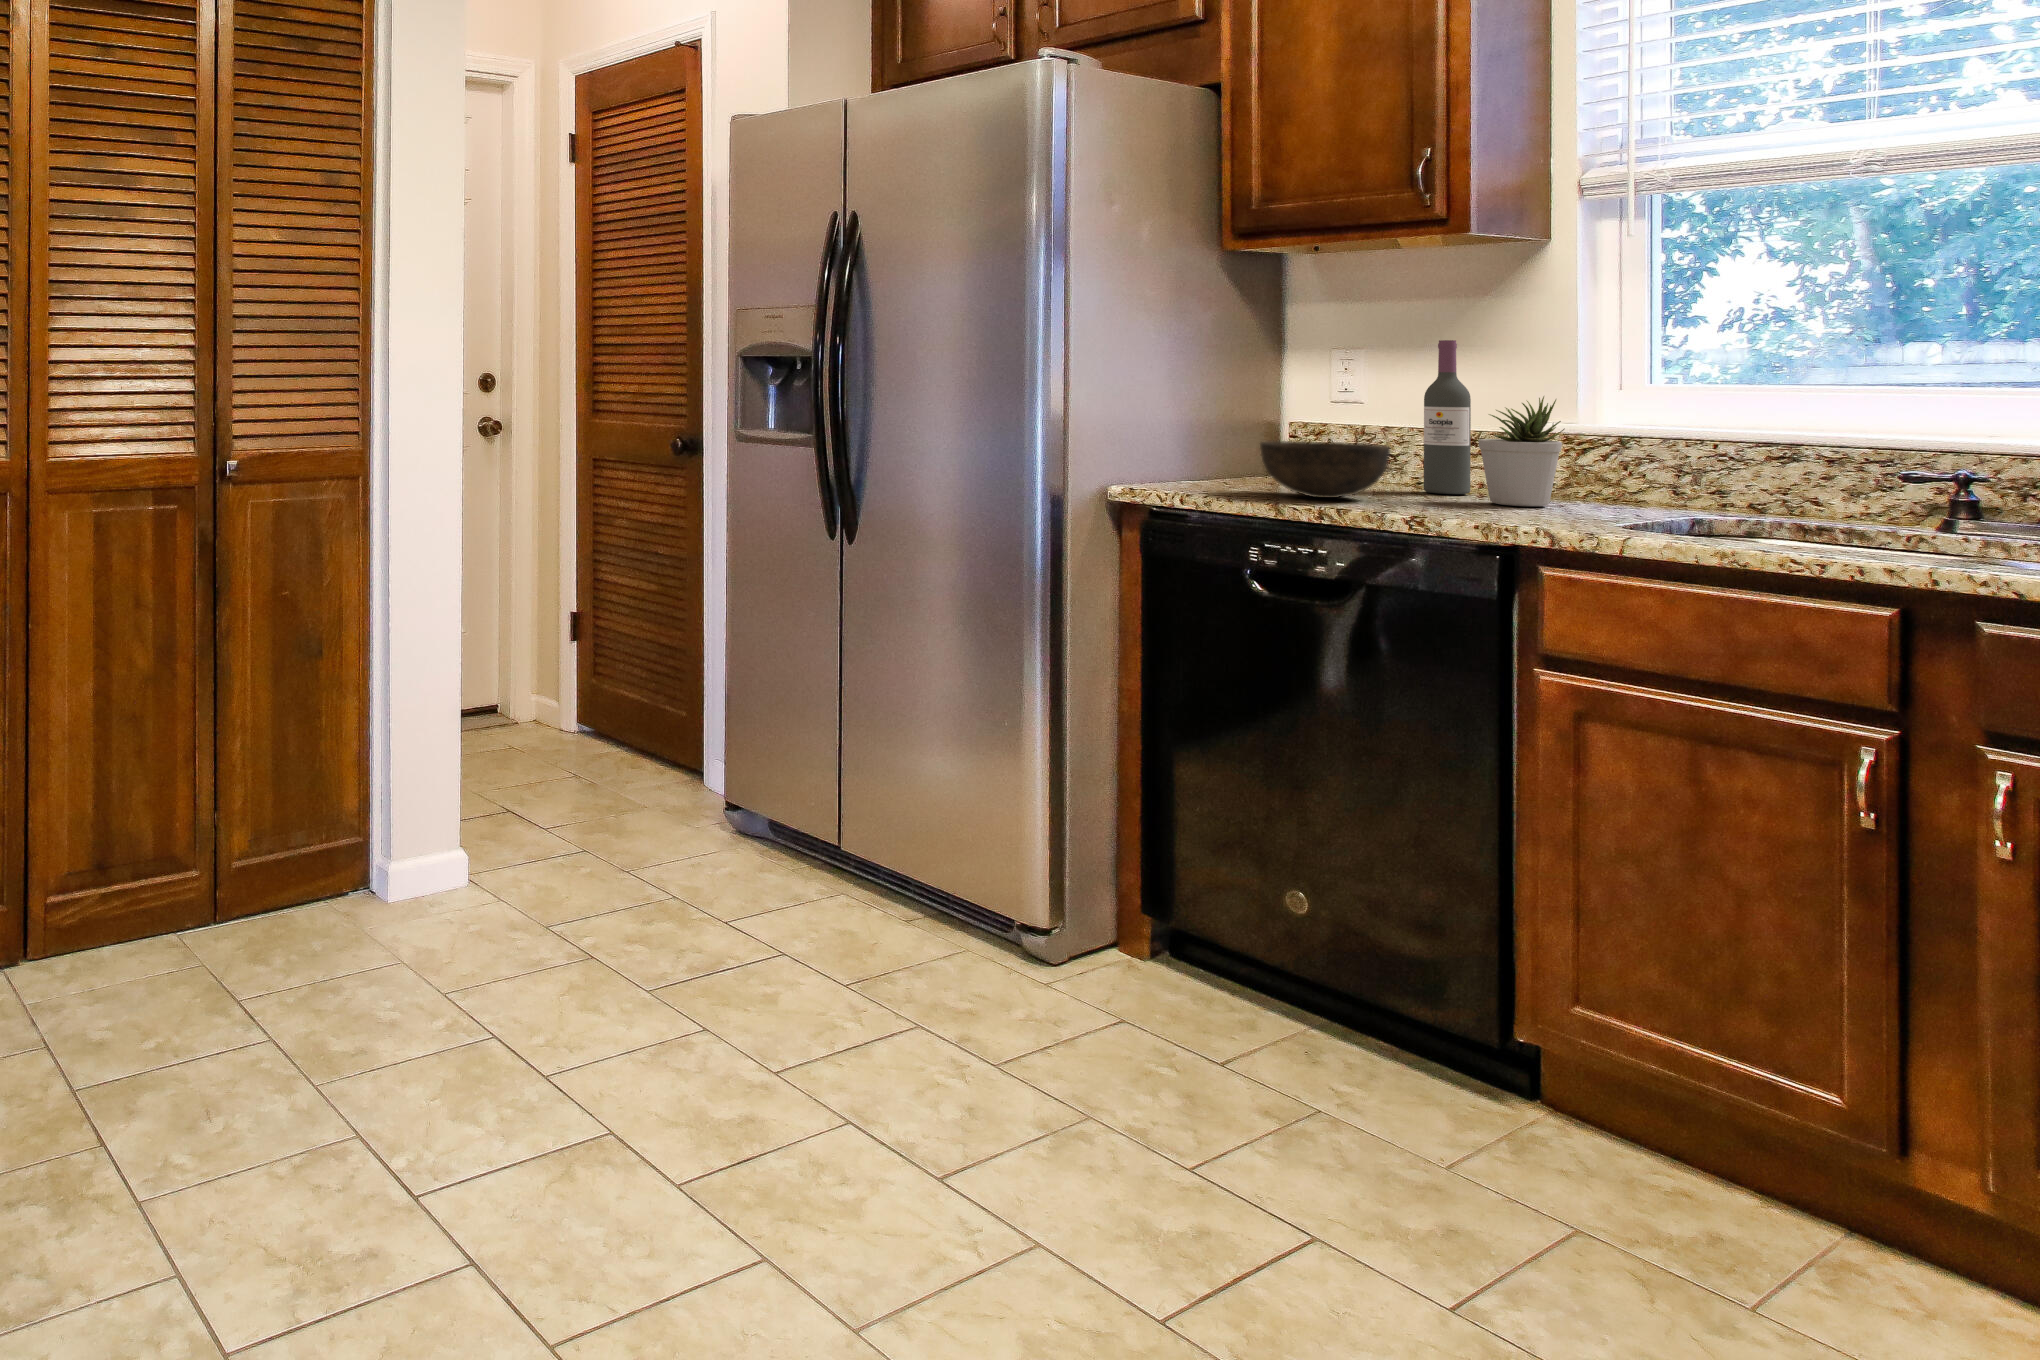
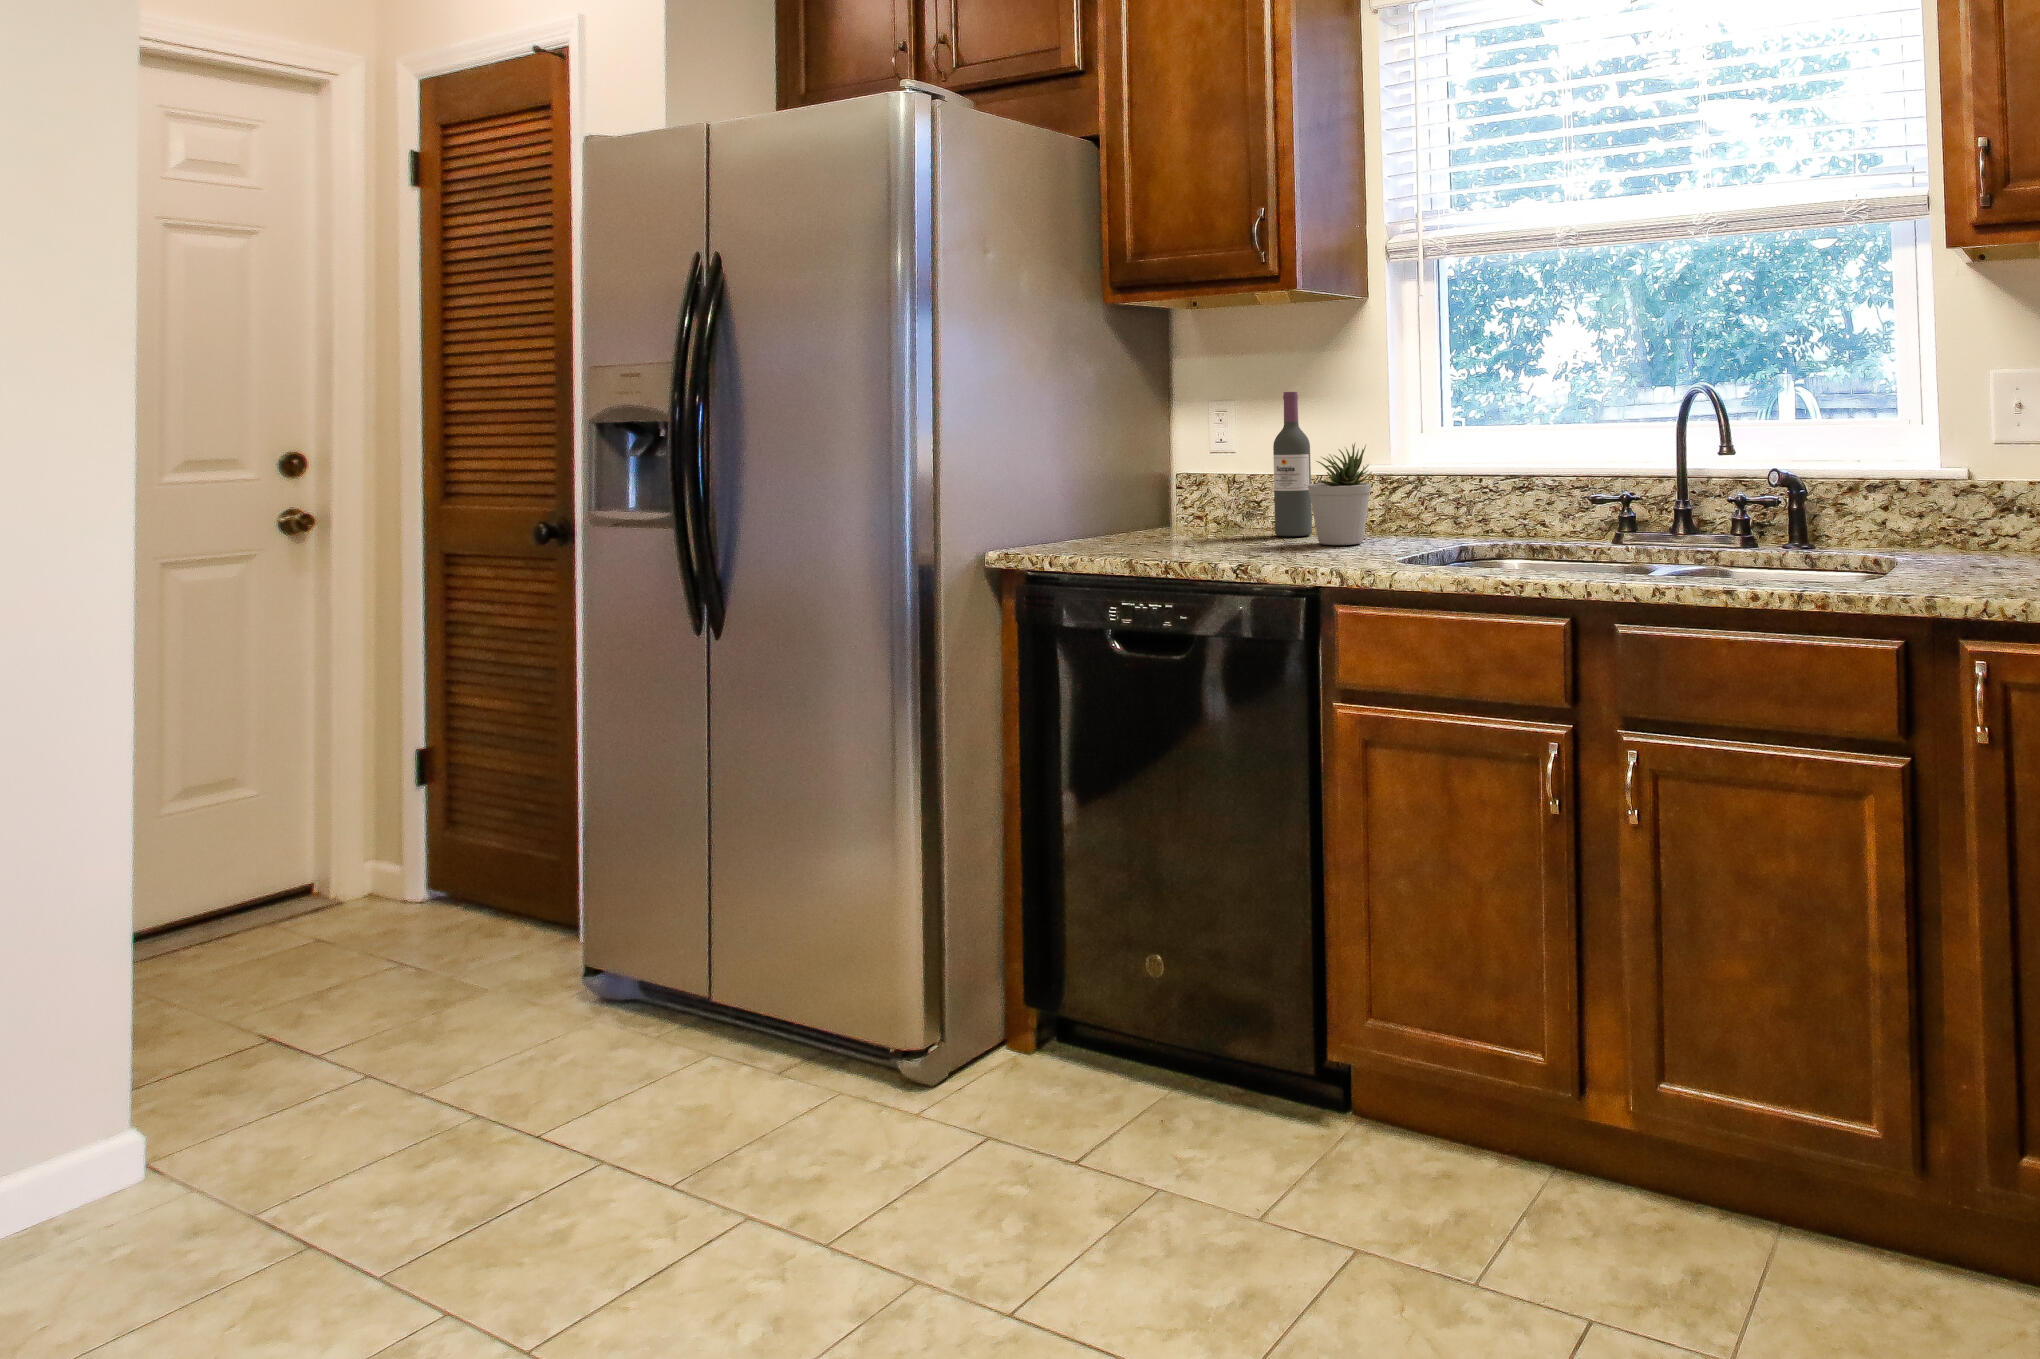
bowl: present [1260,441,1390,498] -> none [1122,493,1235,550]

